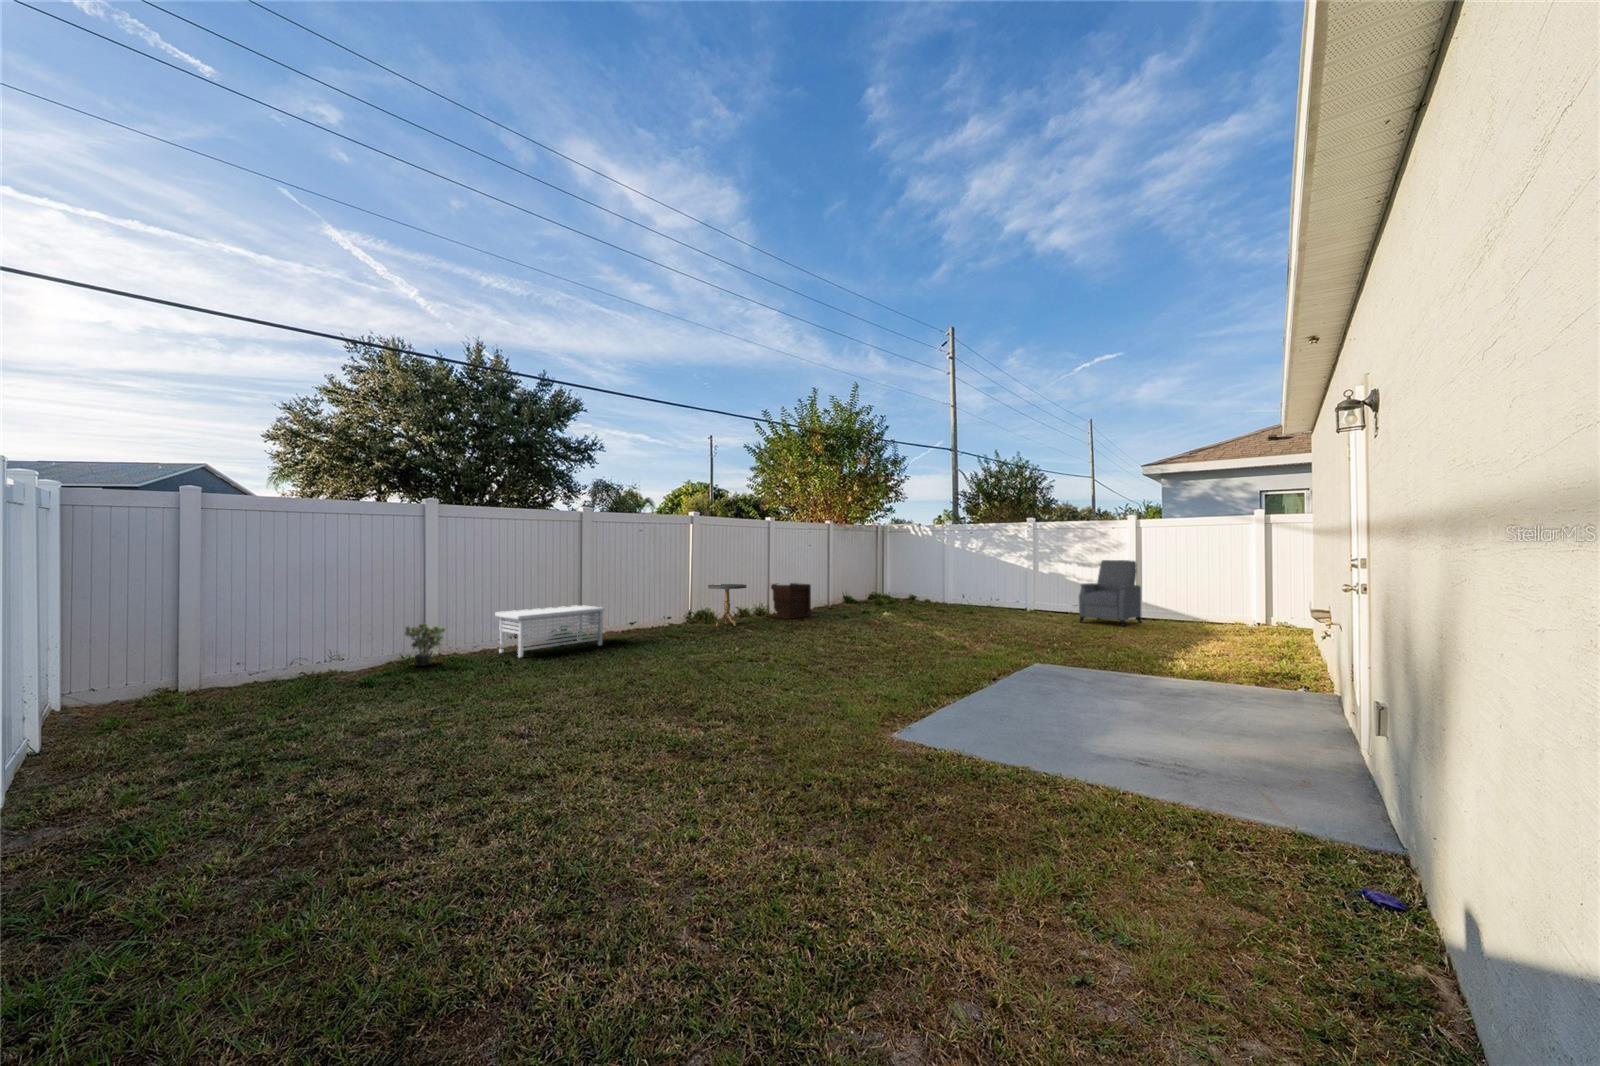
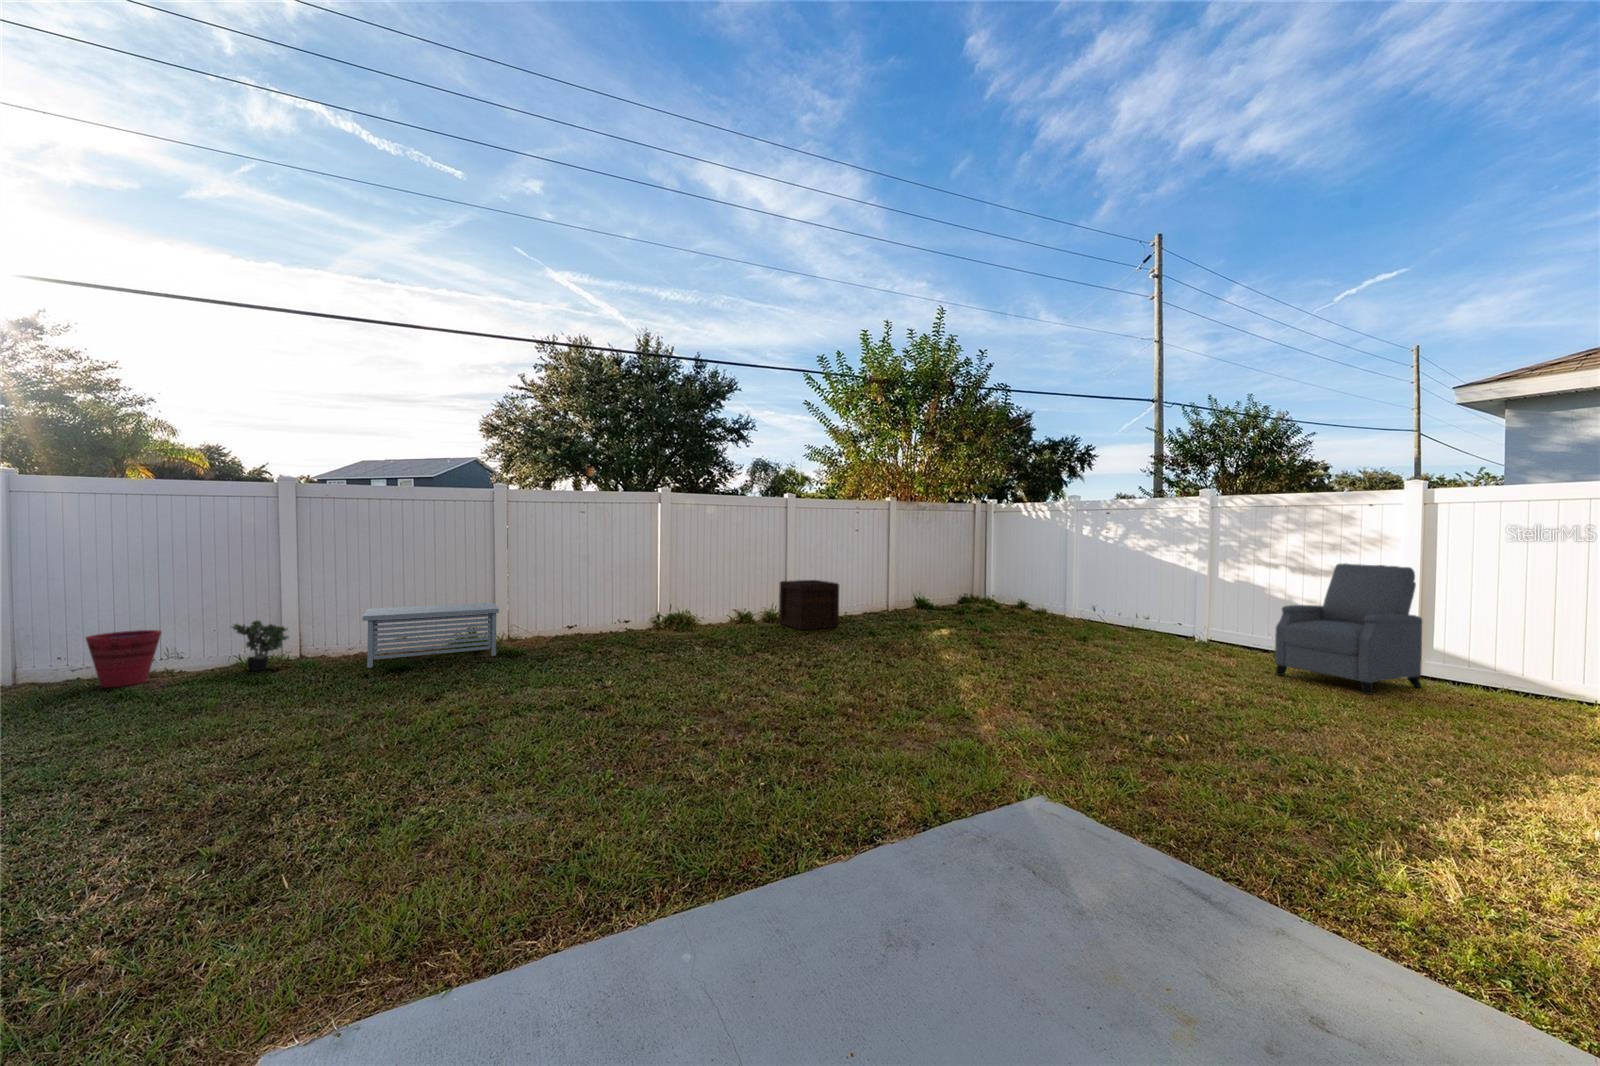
side table: present [708,584,747,626] -> none [682,580,733,636]
bucket: none [300,634,357,683] -> present [86,630,161,687]

